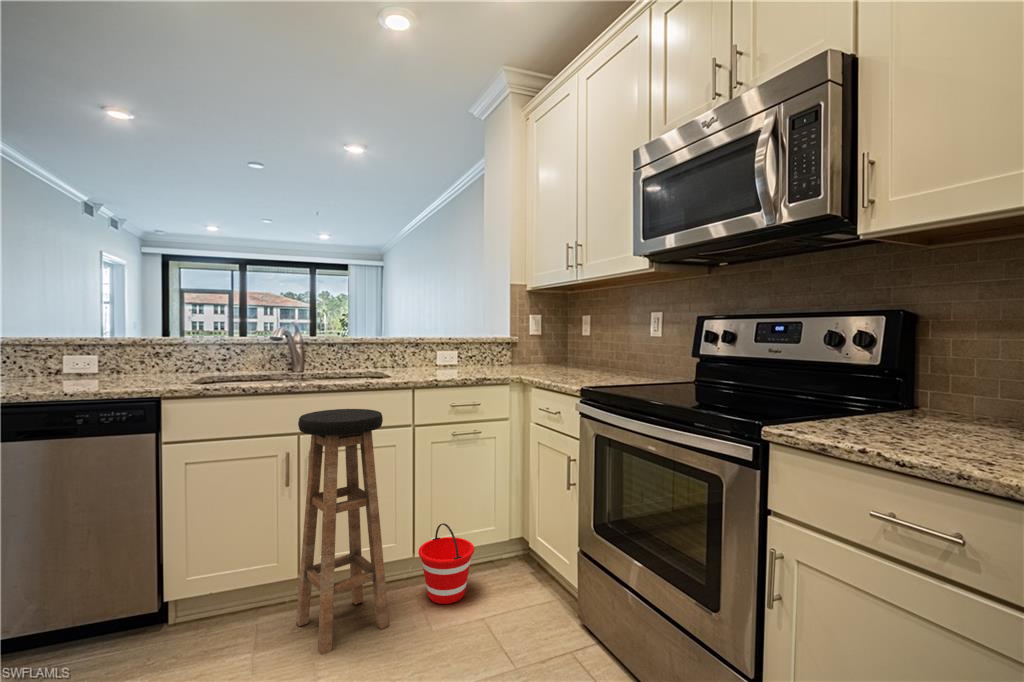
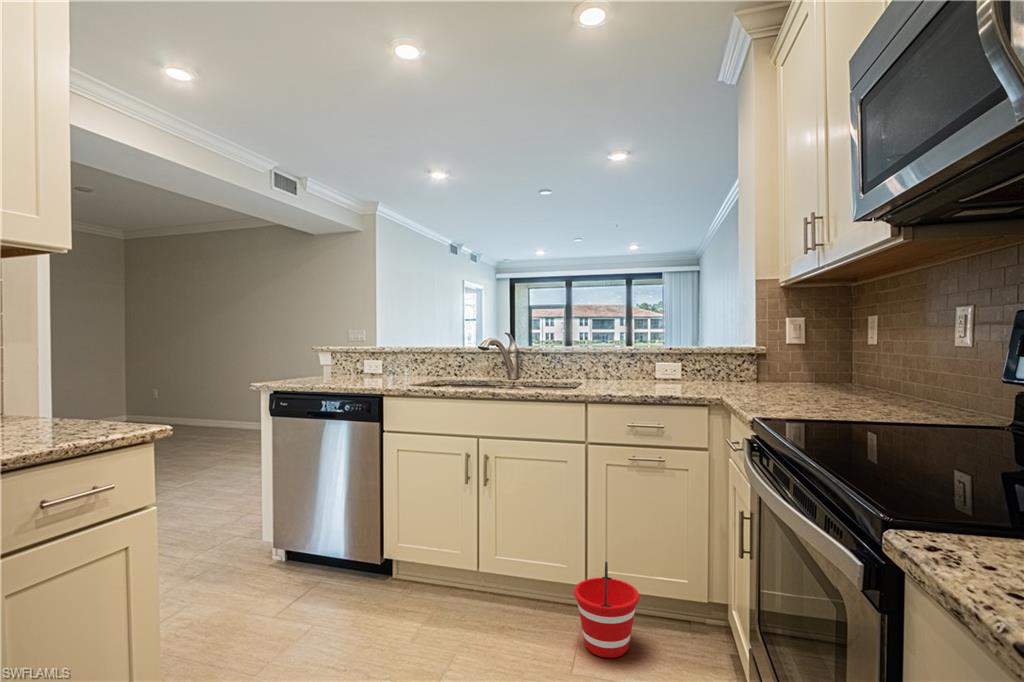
bar stool: present [296,409,389,655] -> none [453,417,532,651]

